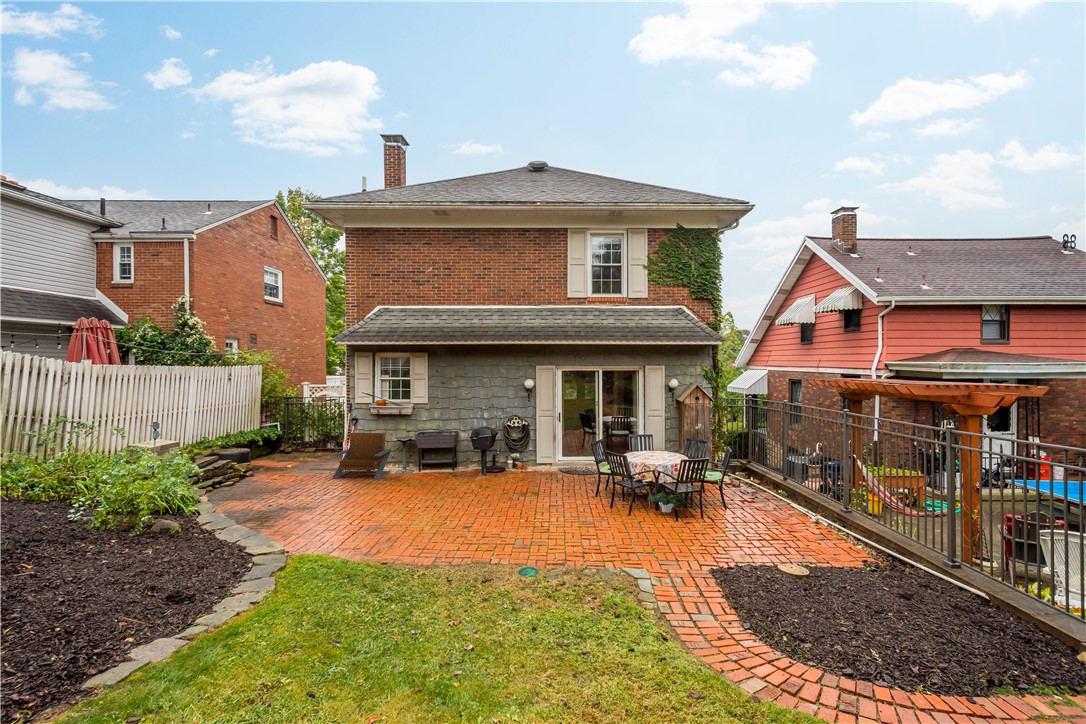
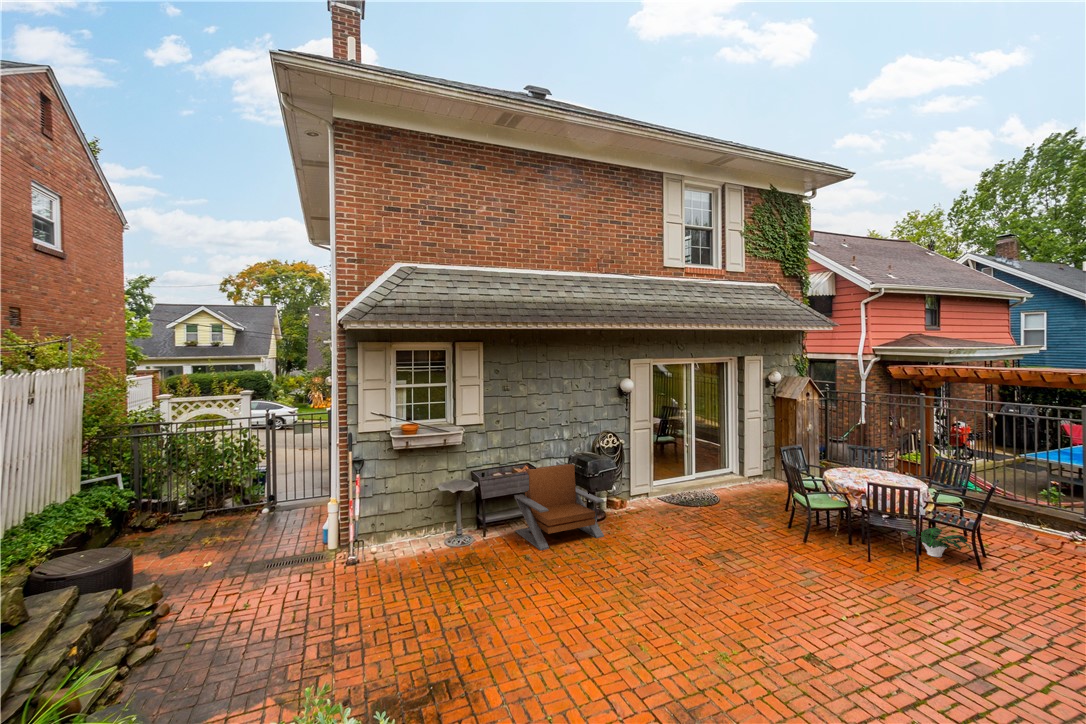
lounge chair: present [333,433,391,479] -> present [514,464,604,550]

